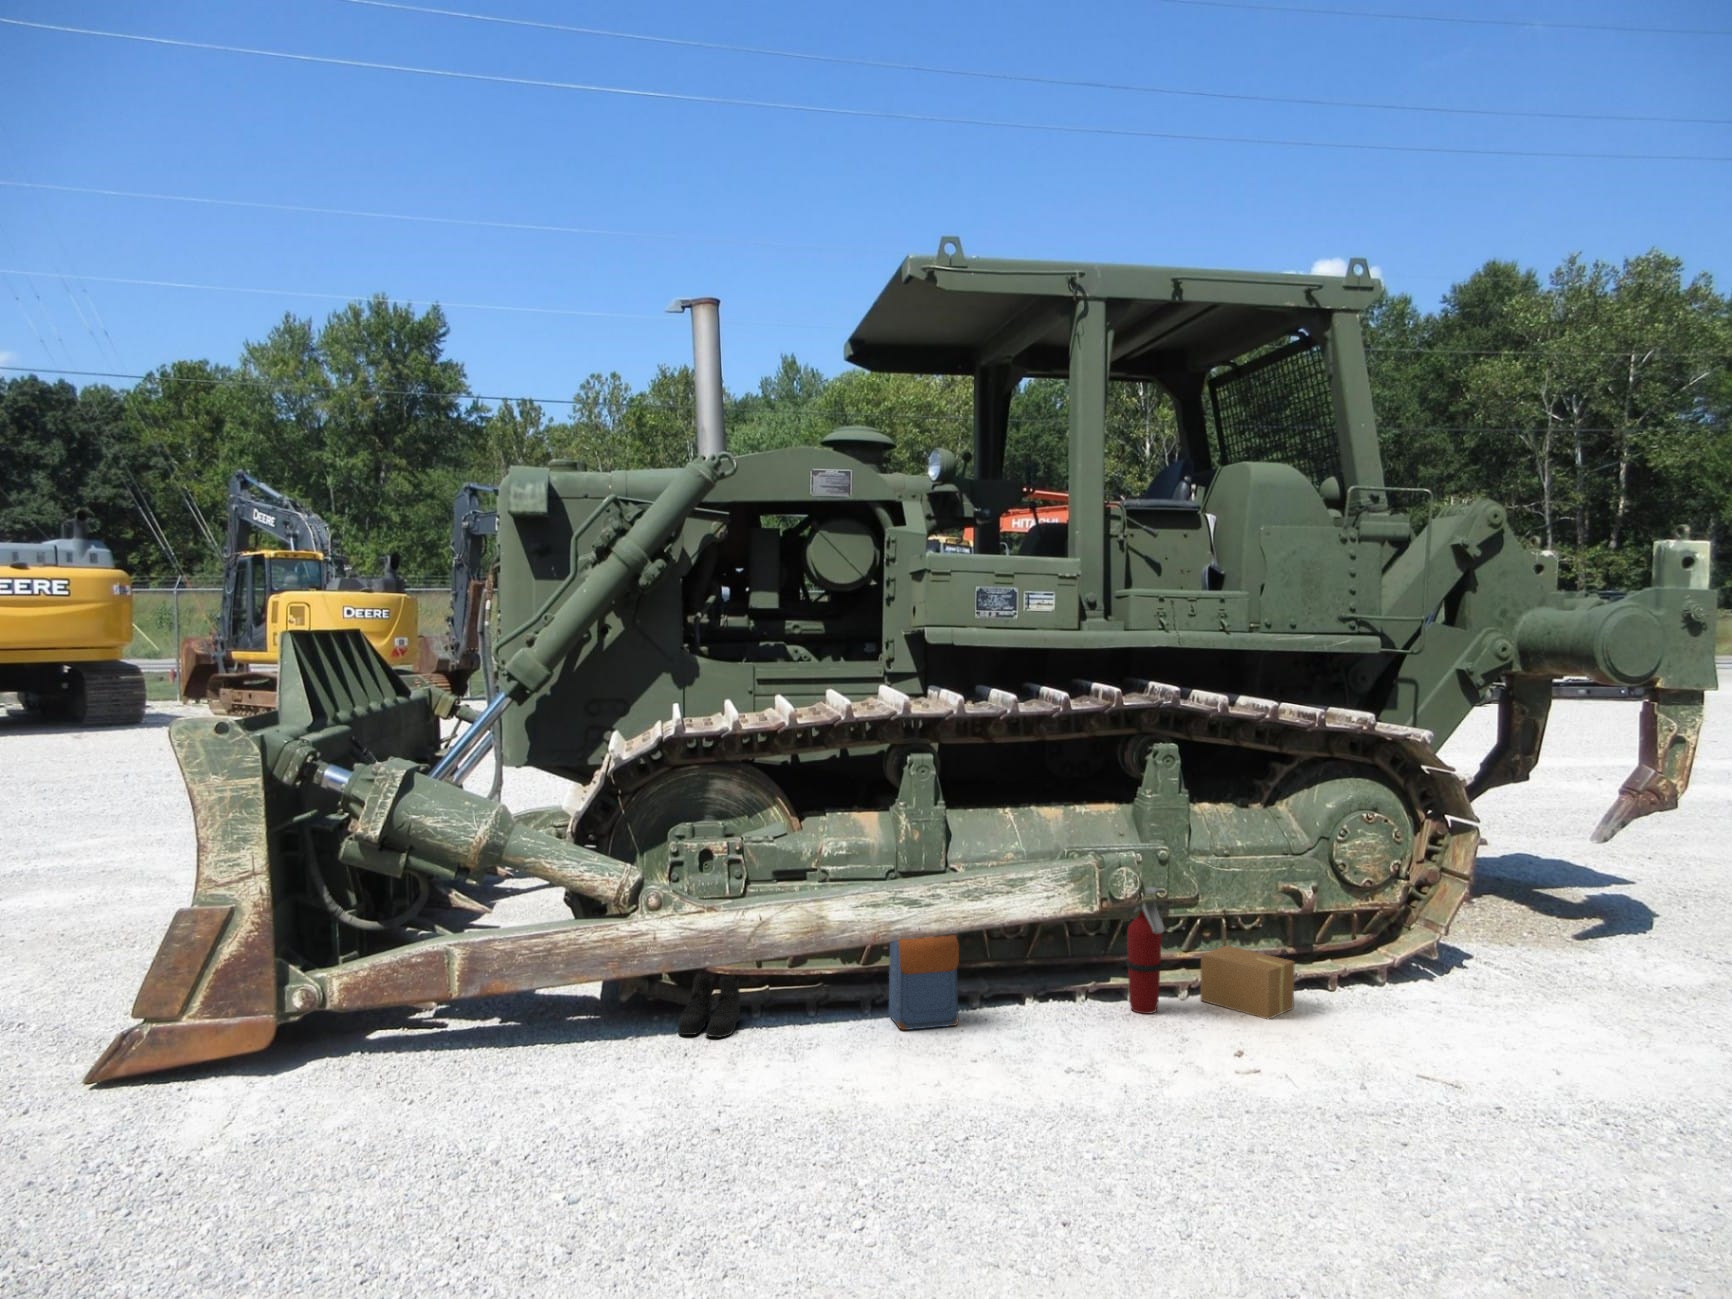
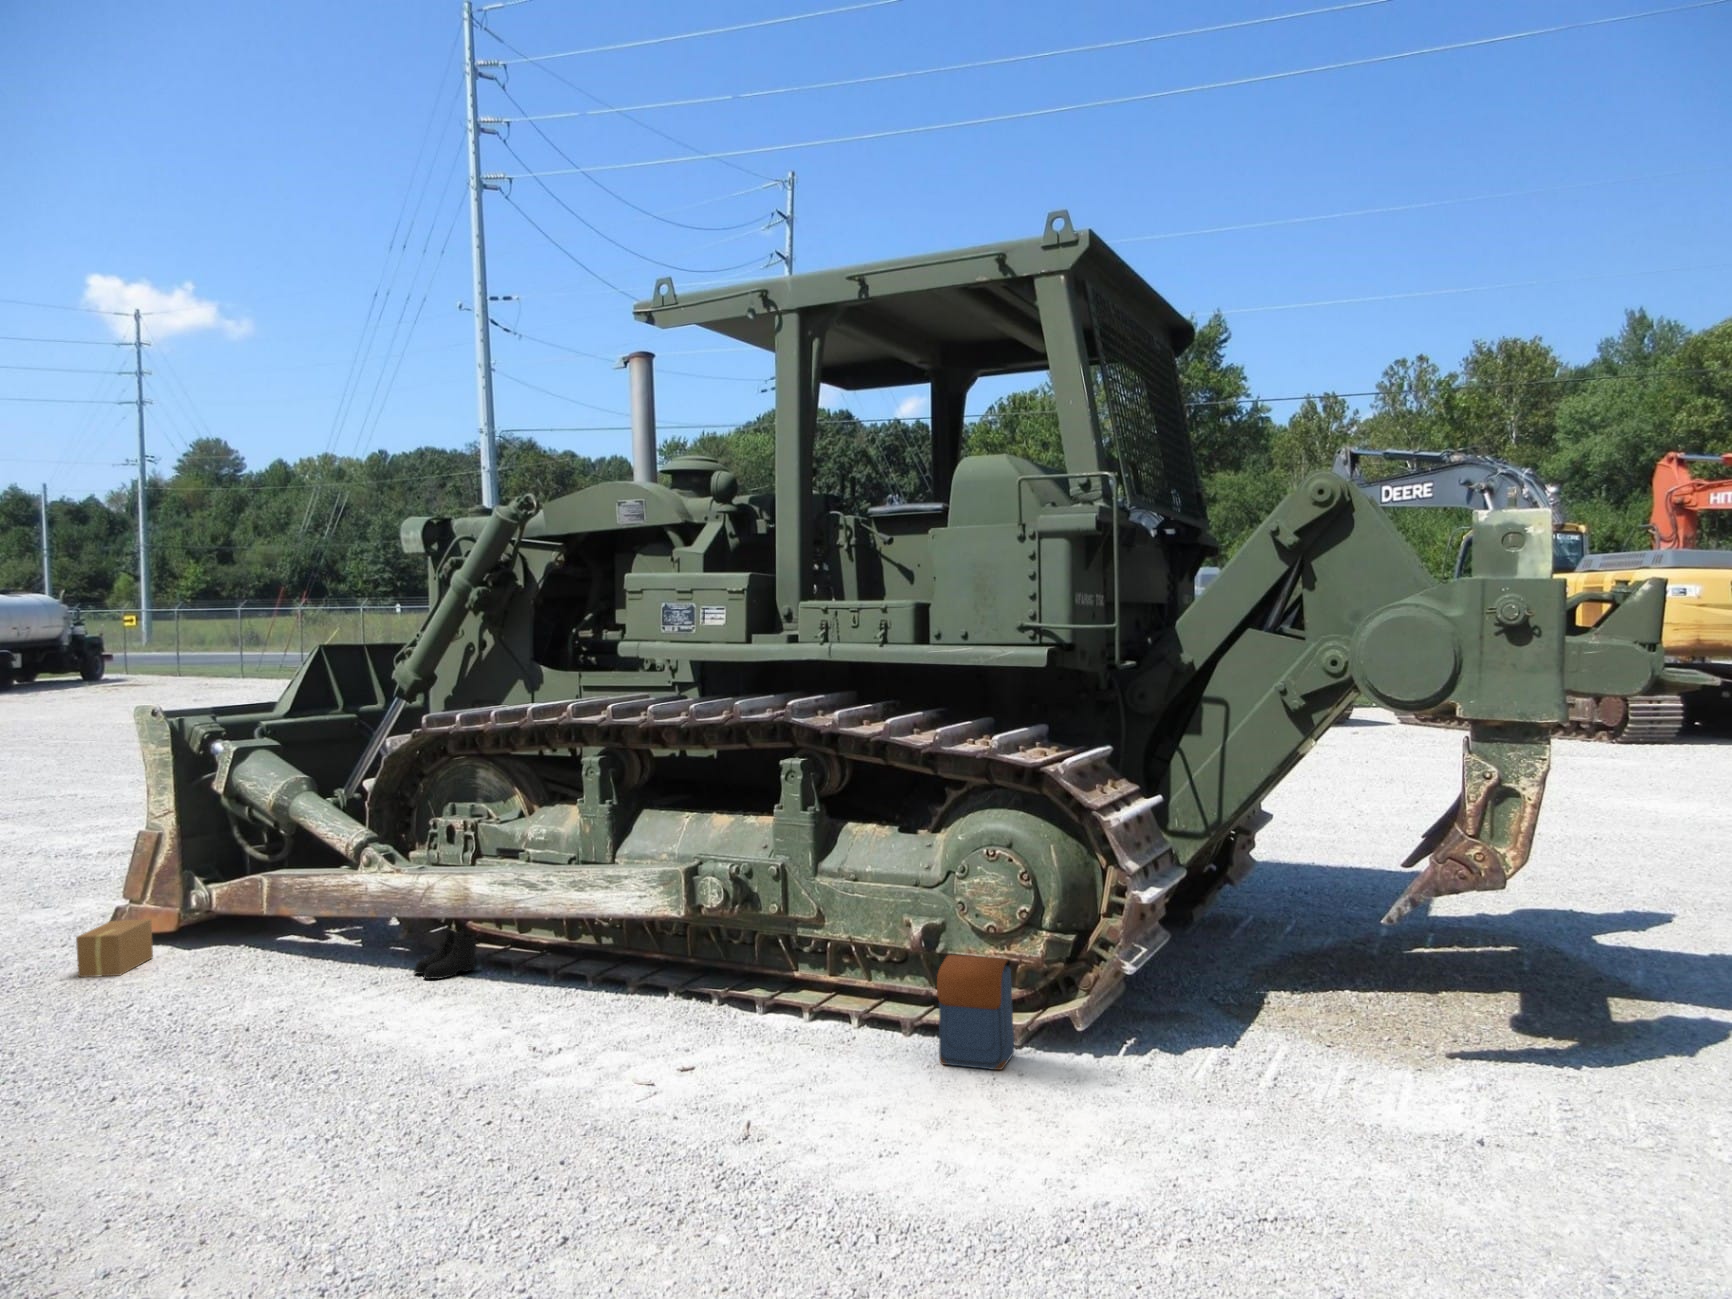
fire extinguisher: present [1126,887,1166,1014] -> none [722,899,765,1027]
backpack: present [889,935,959,1030] -> present [937,955,1014,1070]
cardboard box: present [1200,946,1295,1019] -> present [76,919,153,977]

